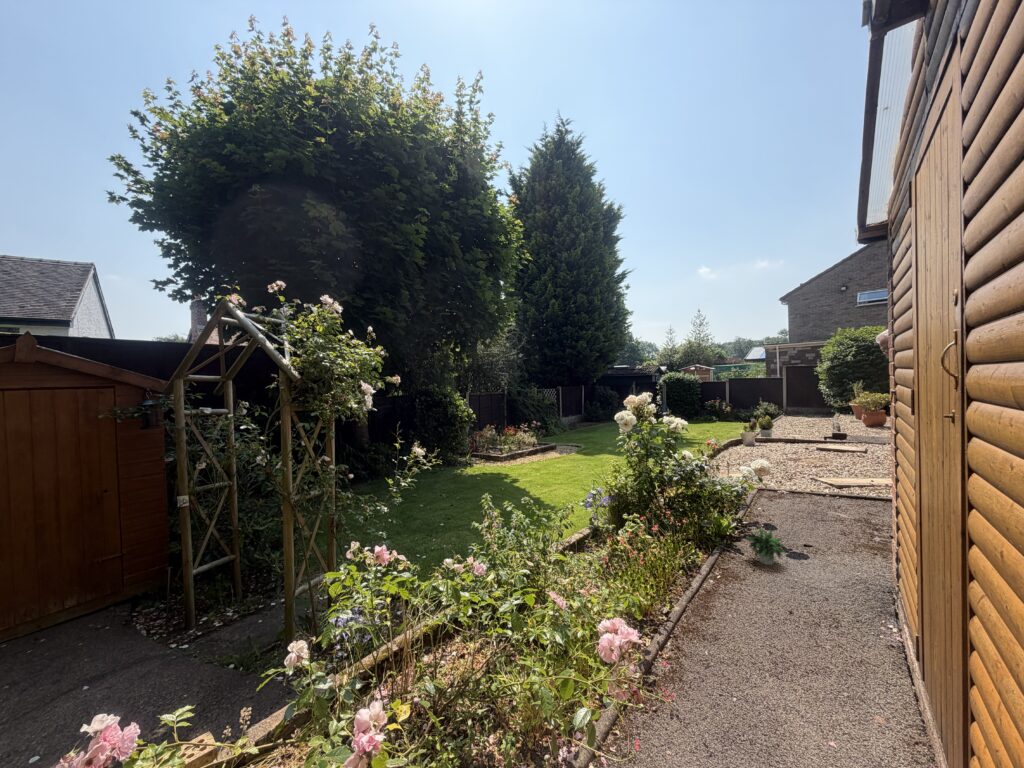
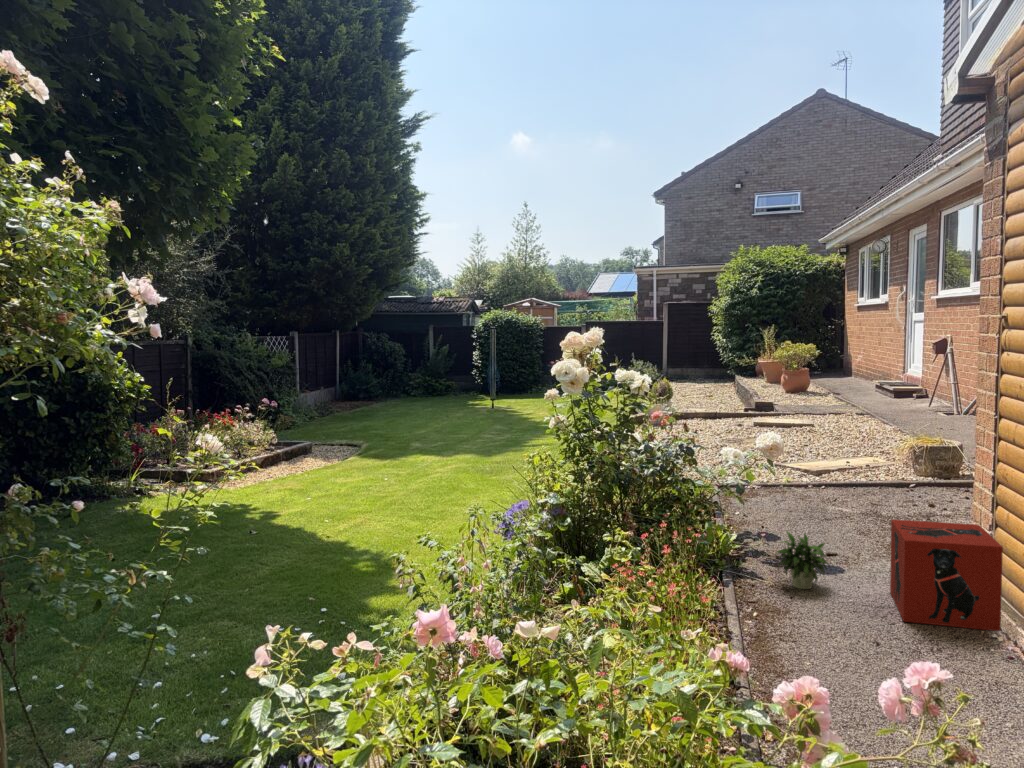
storage box: none [820,531,902,625] -> present [890,519,1003,631]

